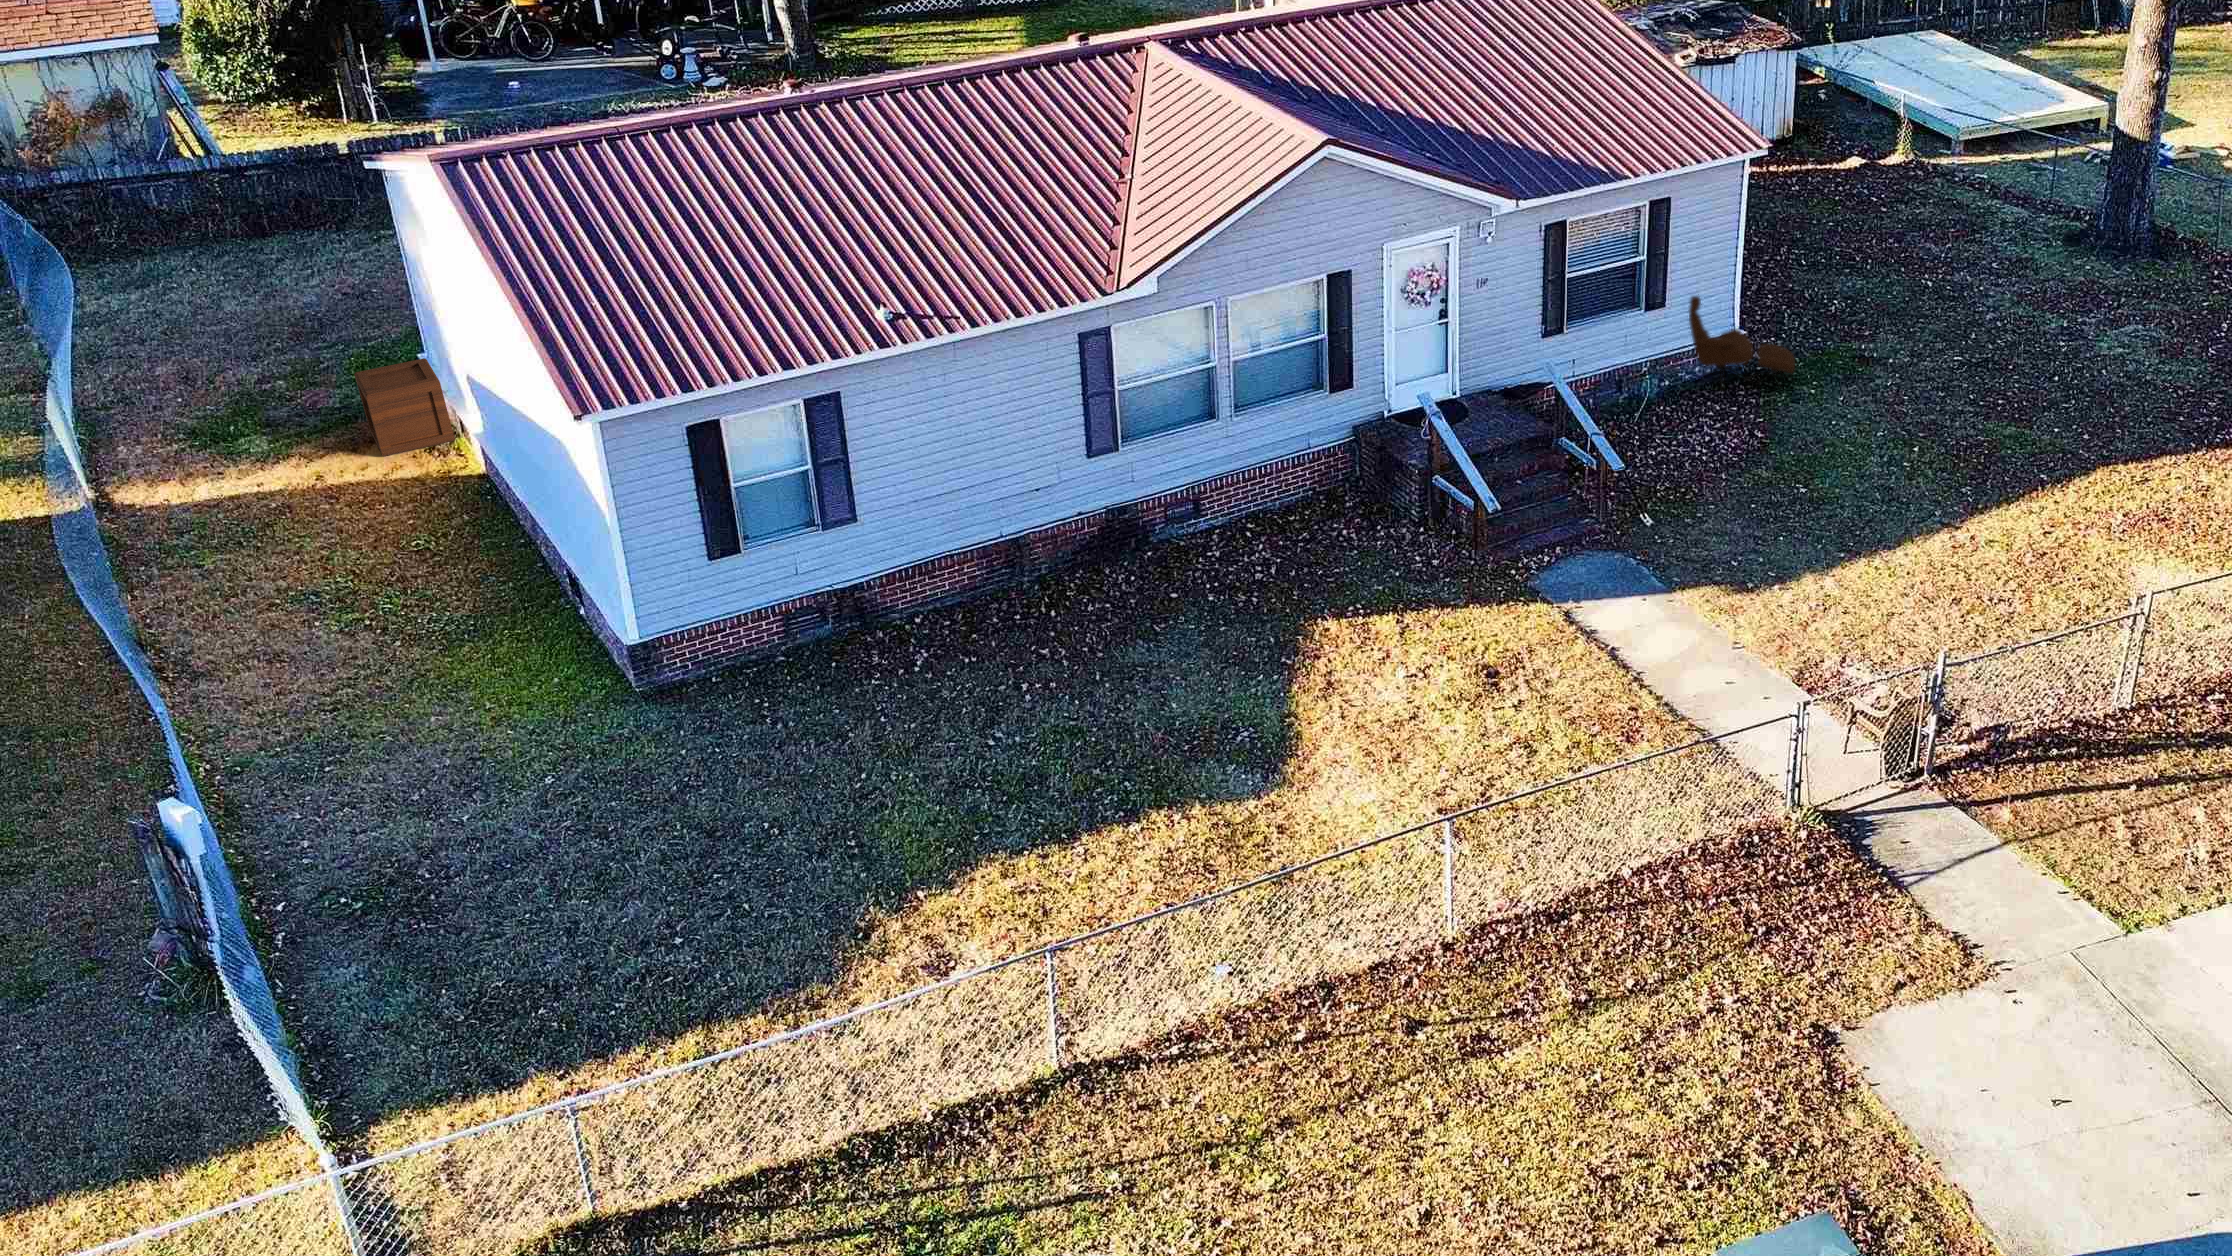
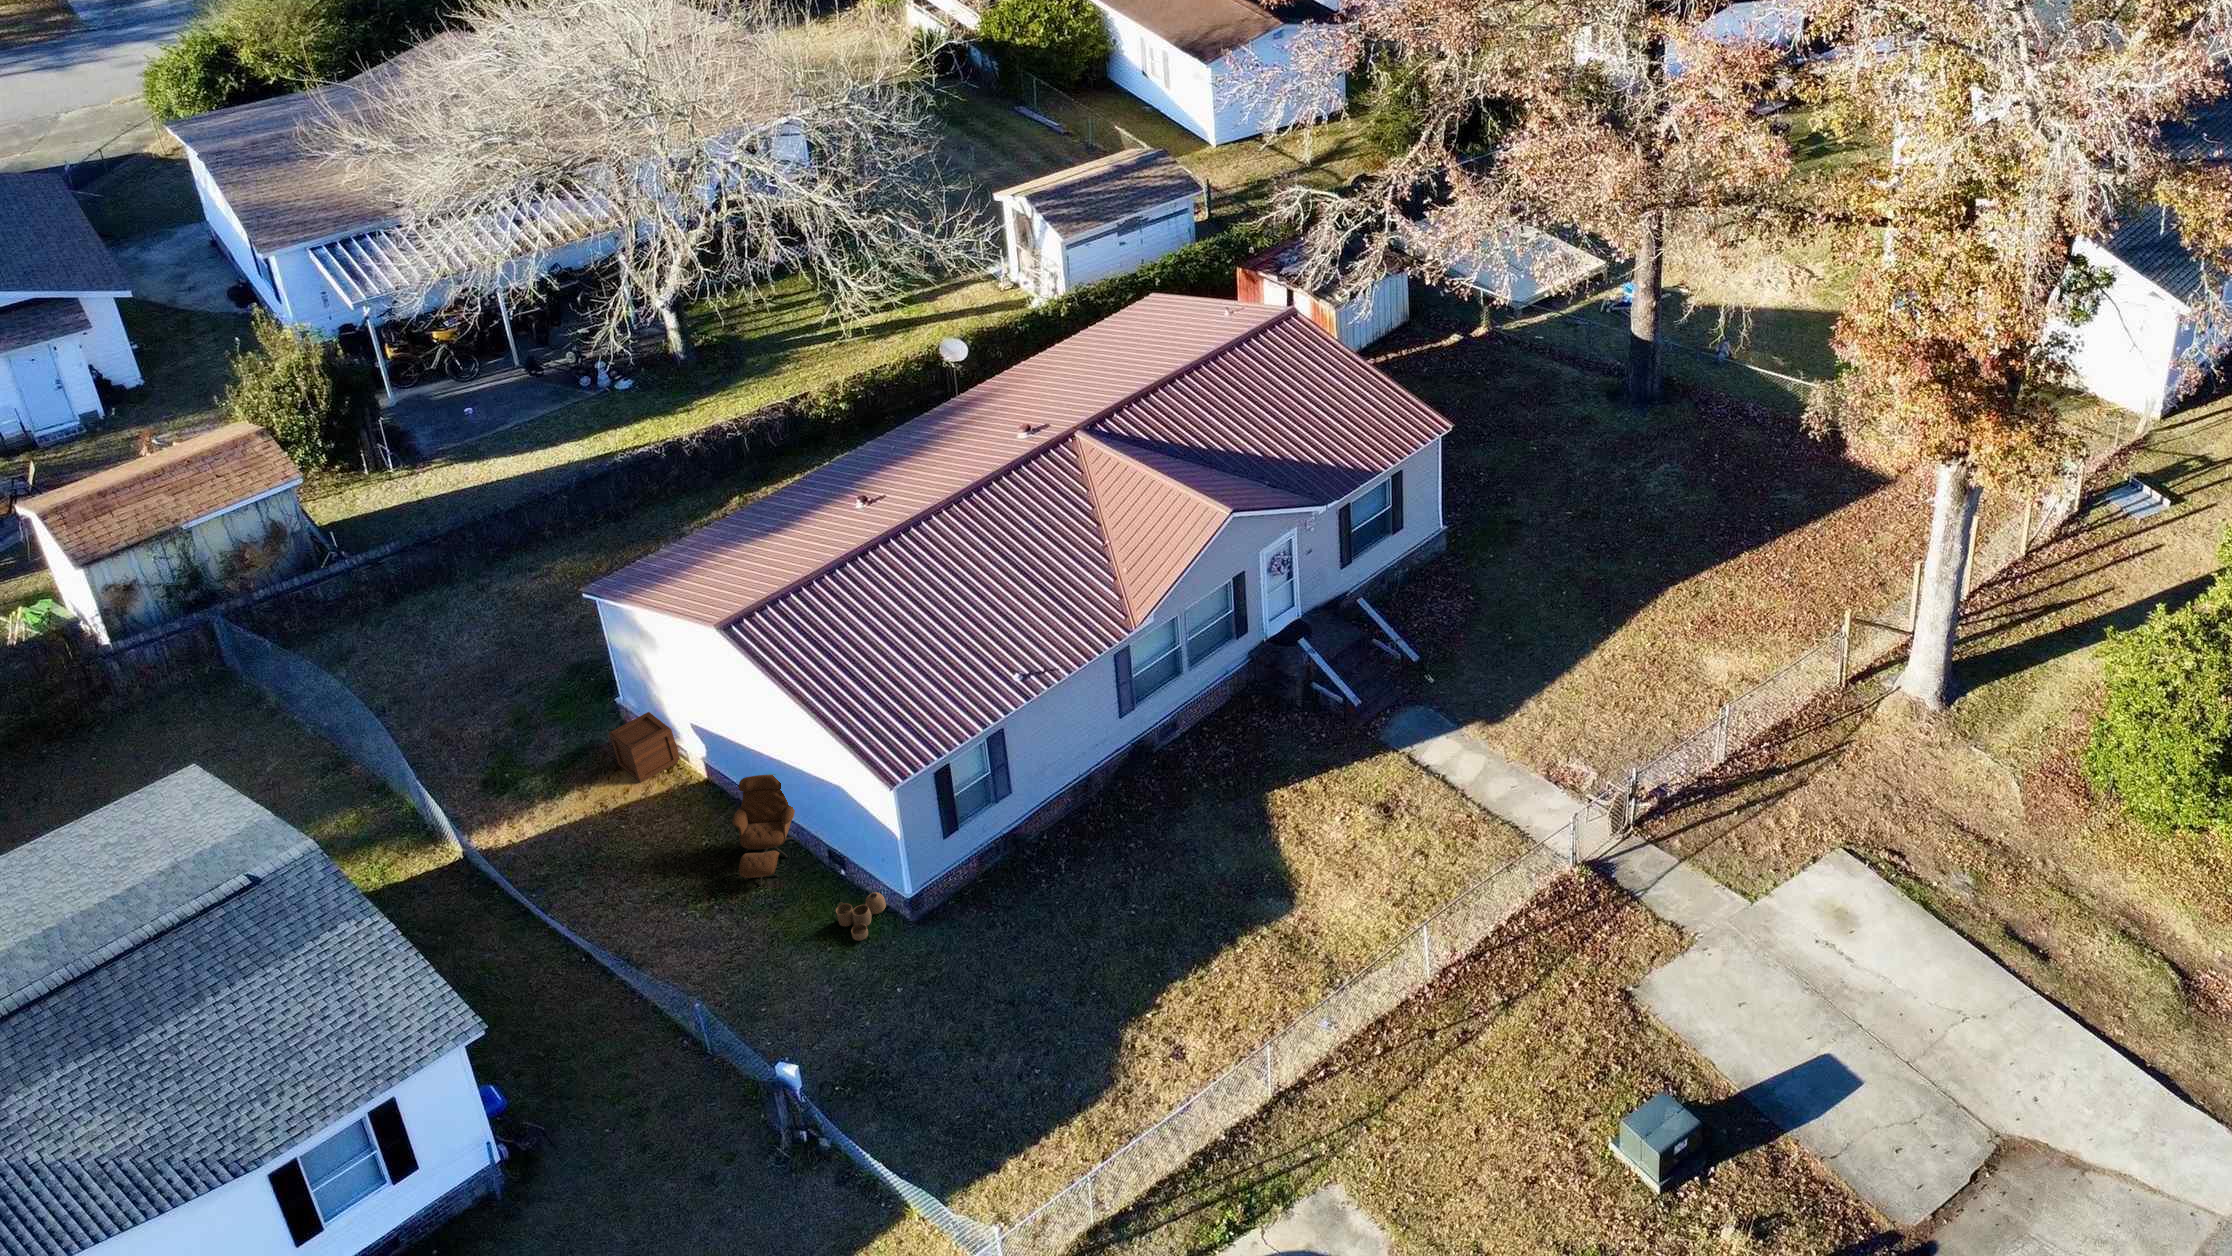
lounge chair: present [1689,296,1795,391] -> present [732,775,795,886]
woven basket: none [521,634,615,702] -> present [836,892,886,941]

